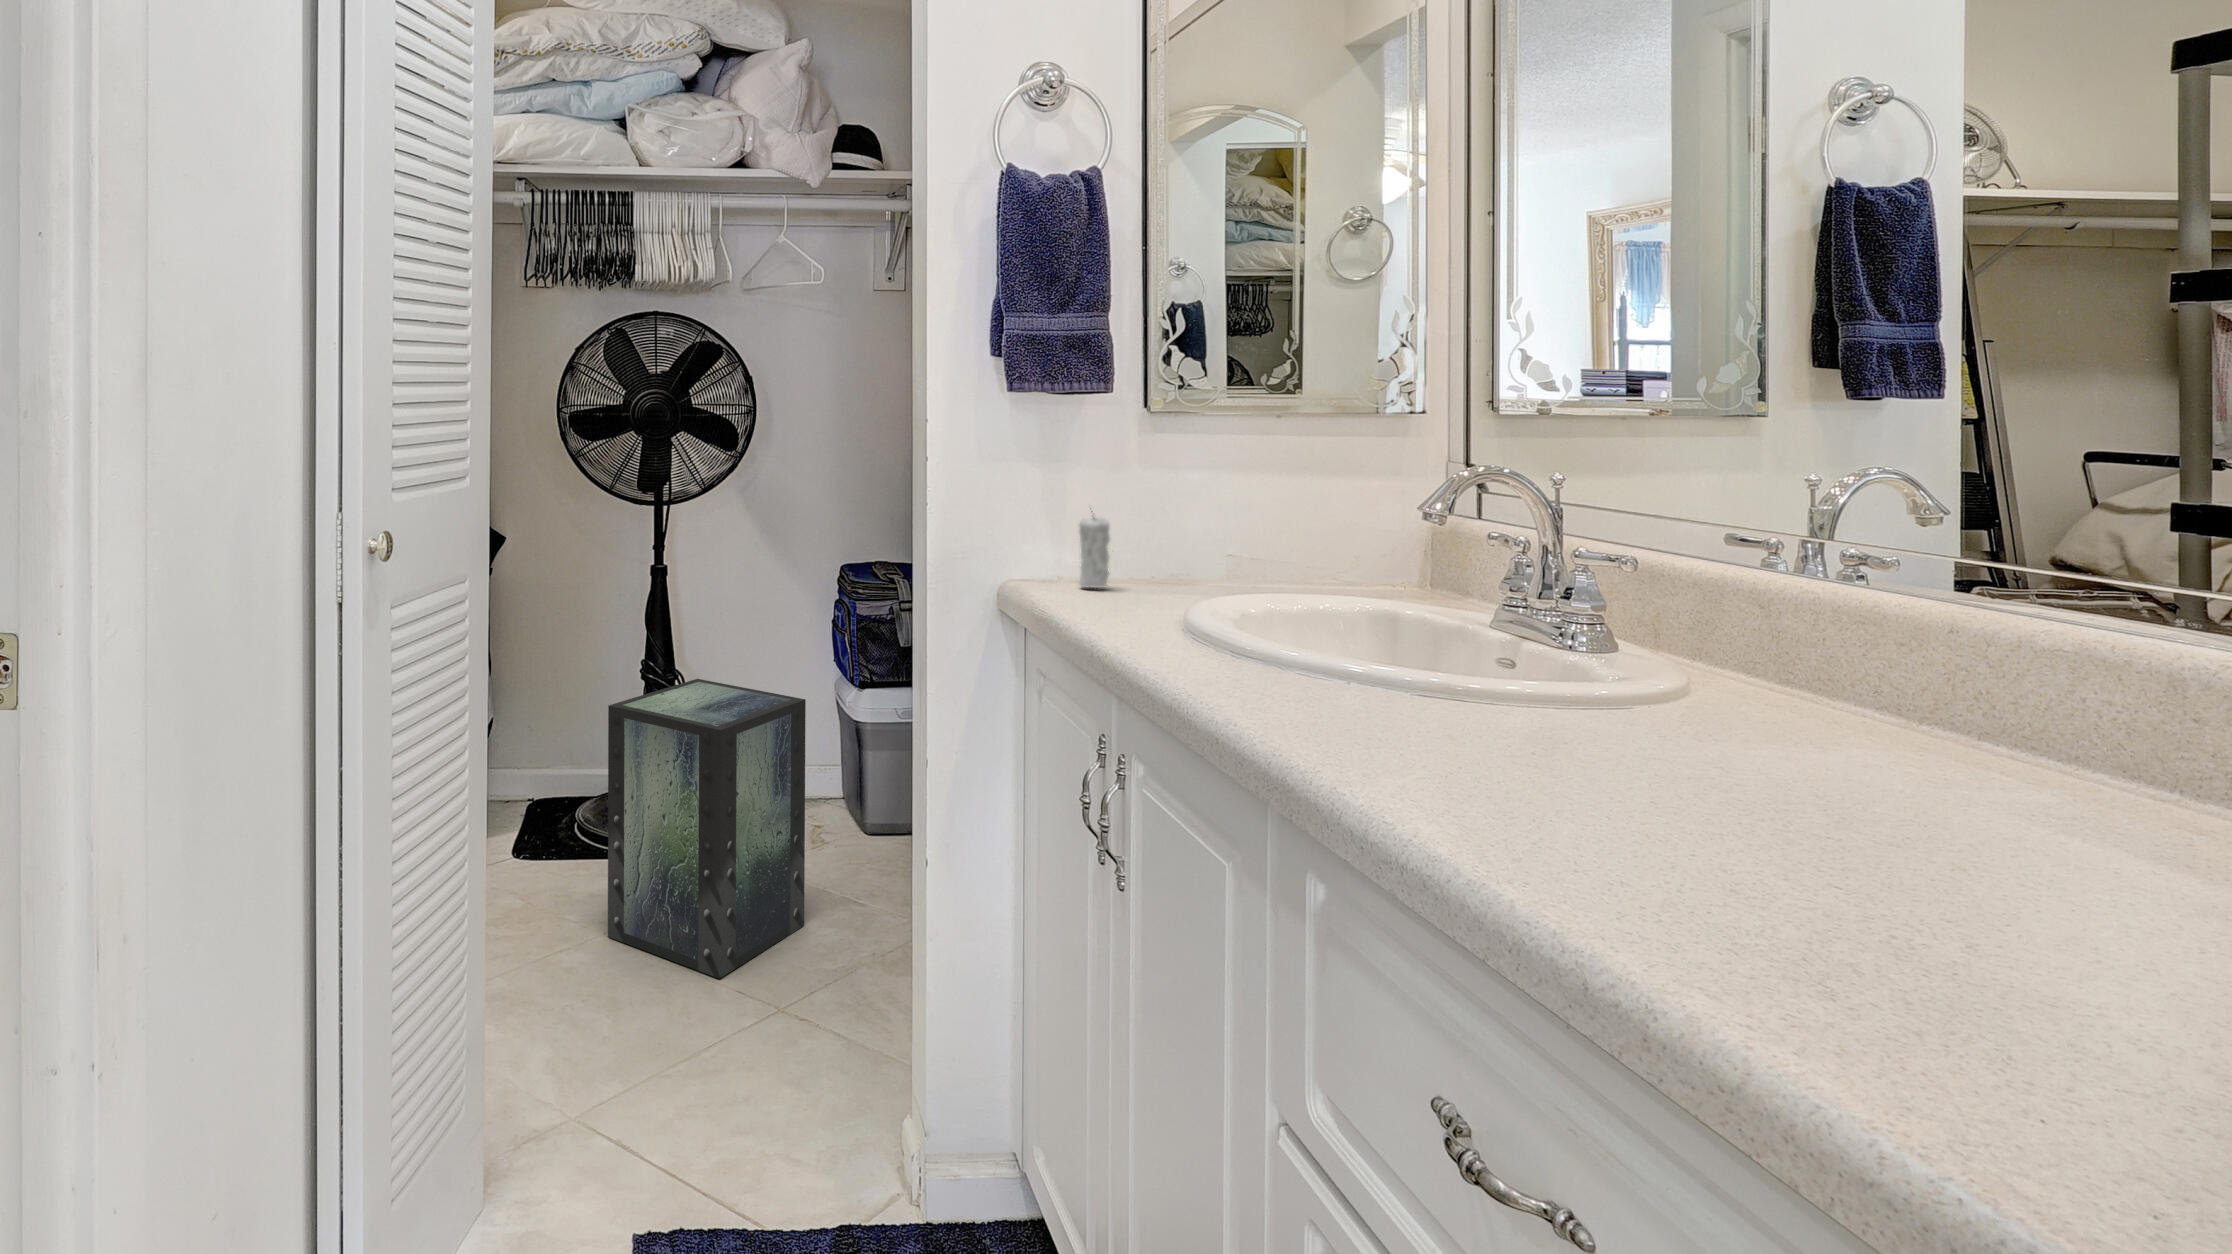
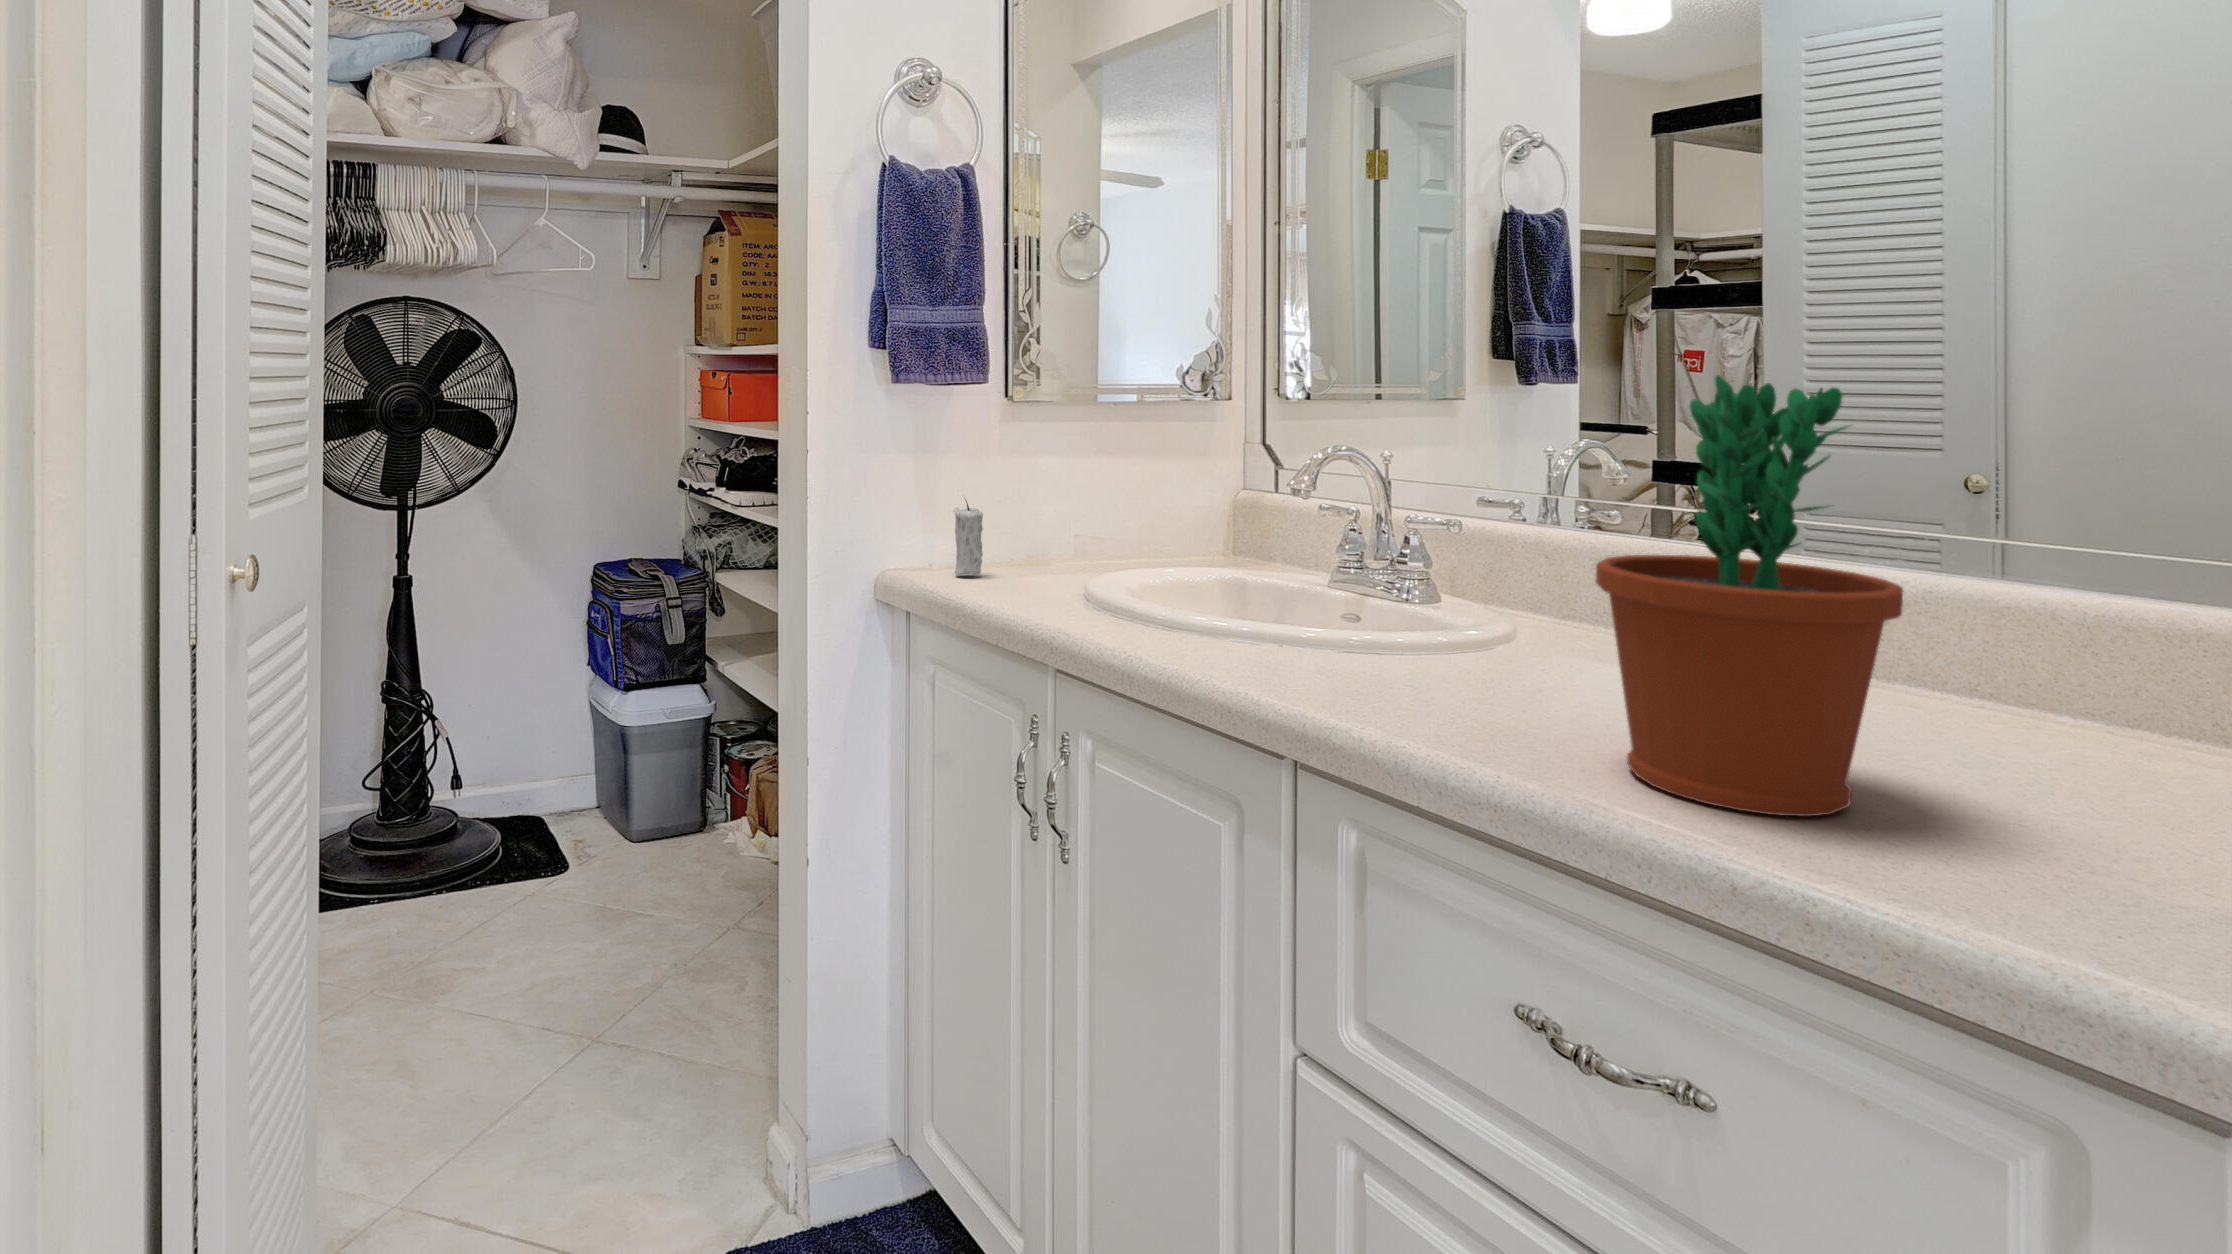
flower pot: none [1559,366,1968,928] -> present [1595,375,1903,816]
storage box: present [608,679,806,979] -> none [379,699,600,1023]

